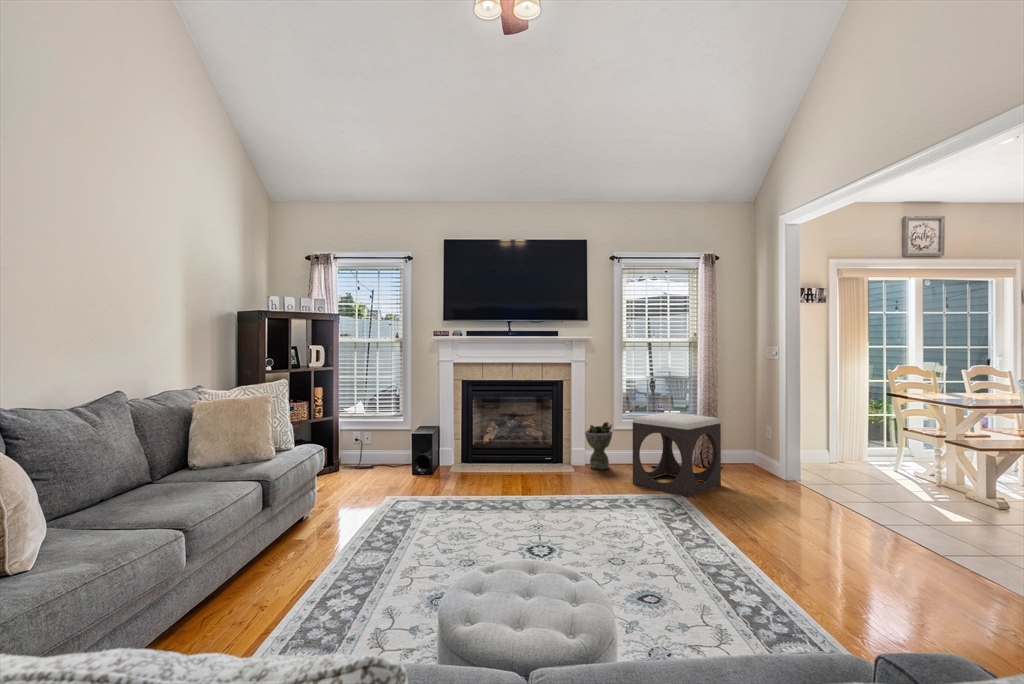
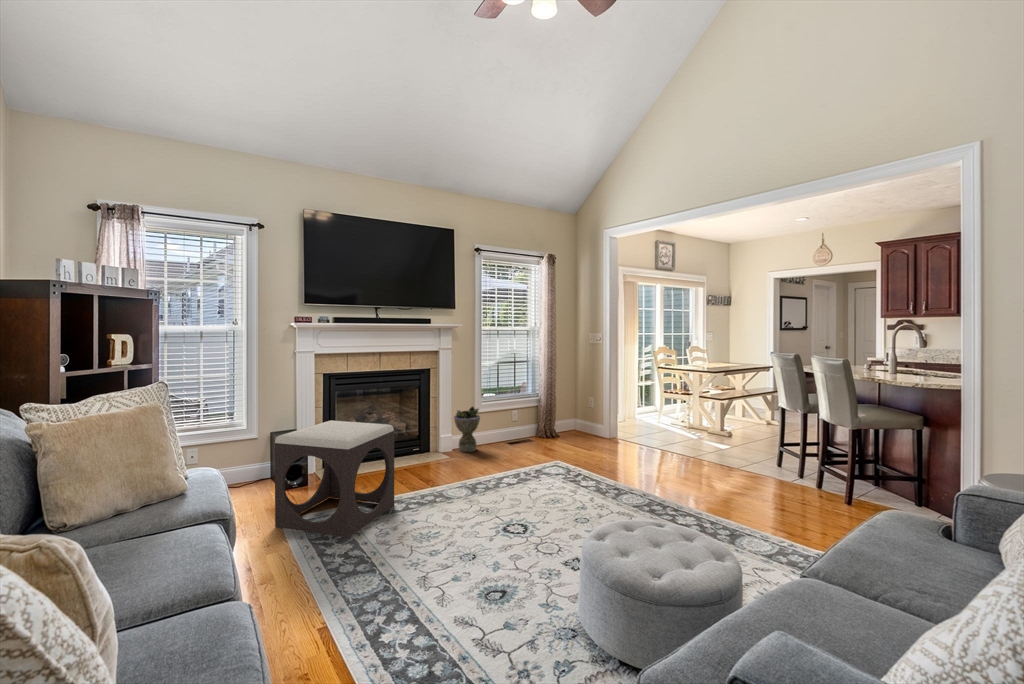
footstool: present [633,412,721,496] -> present [275,420,394,538]

